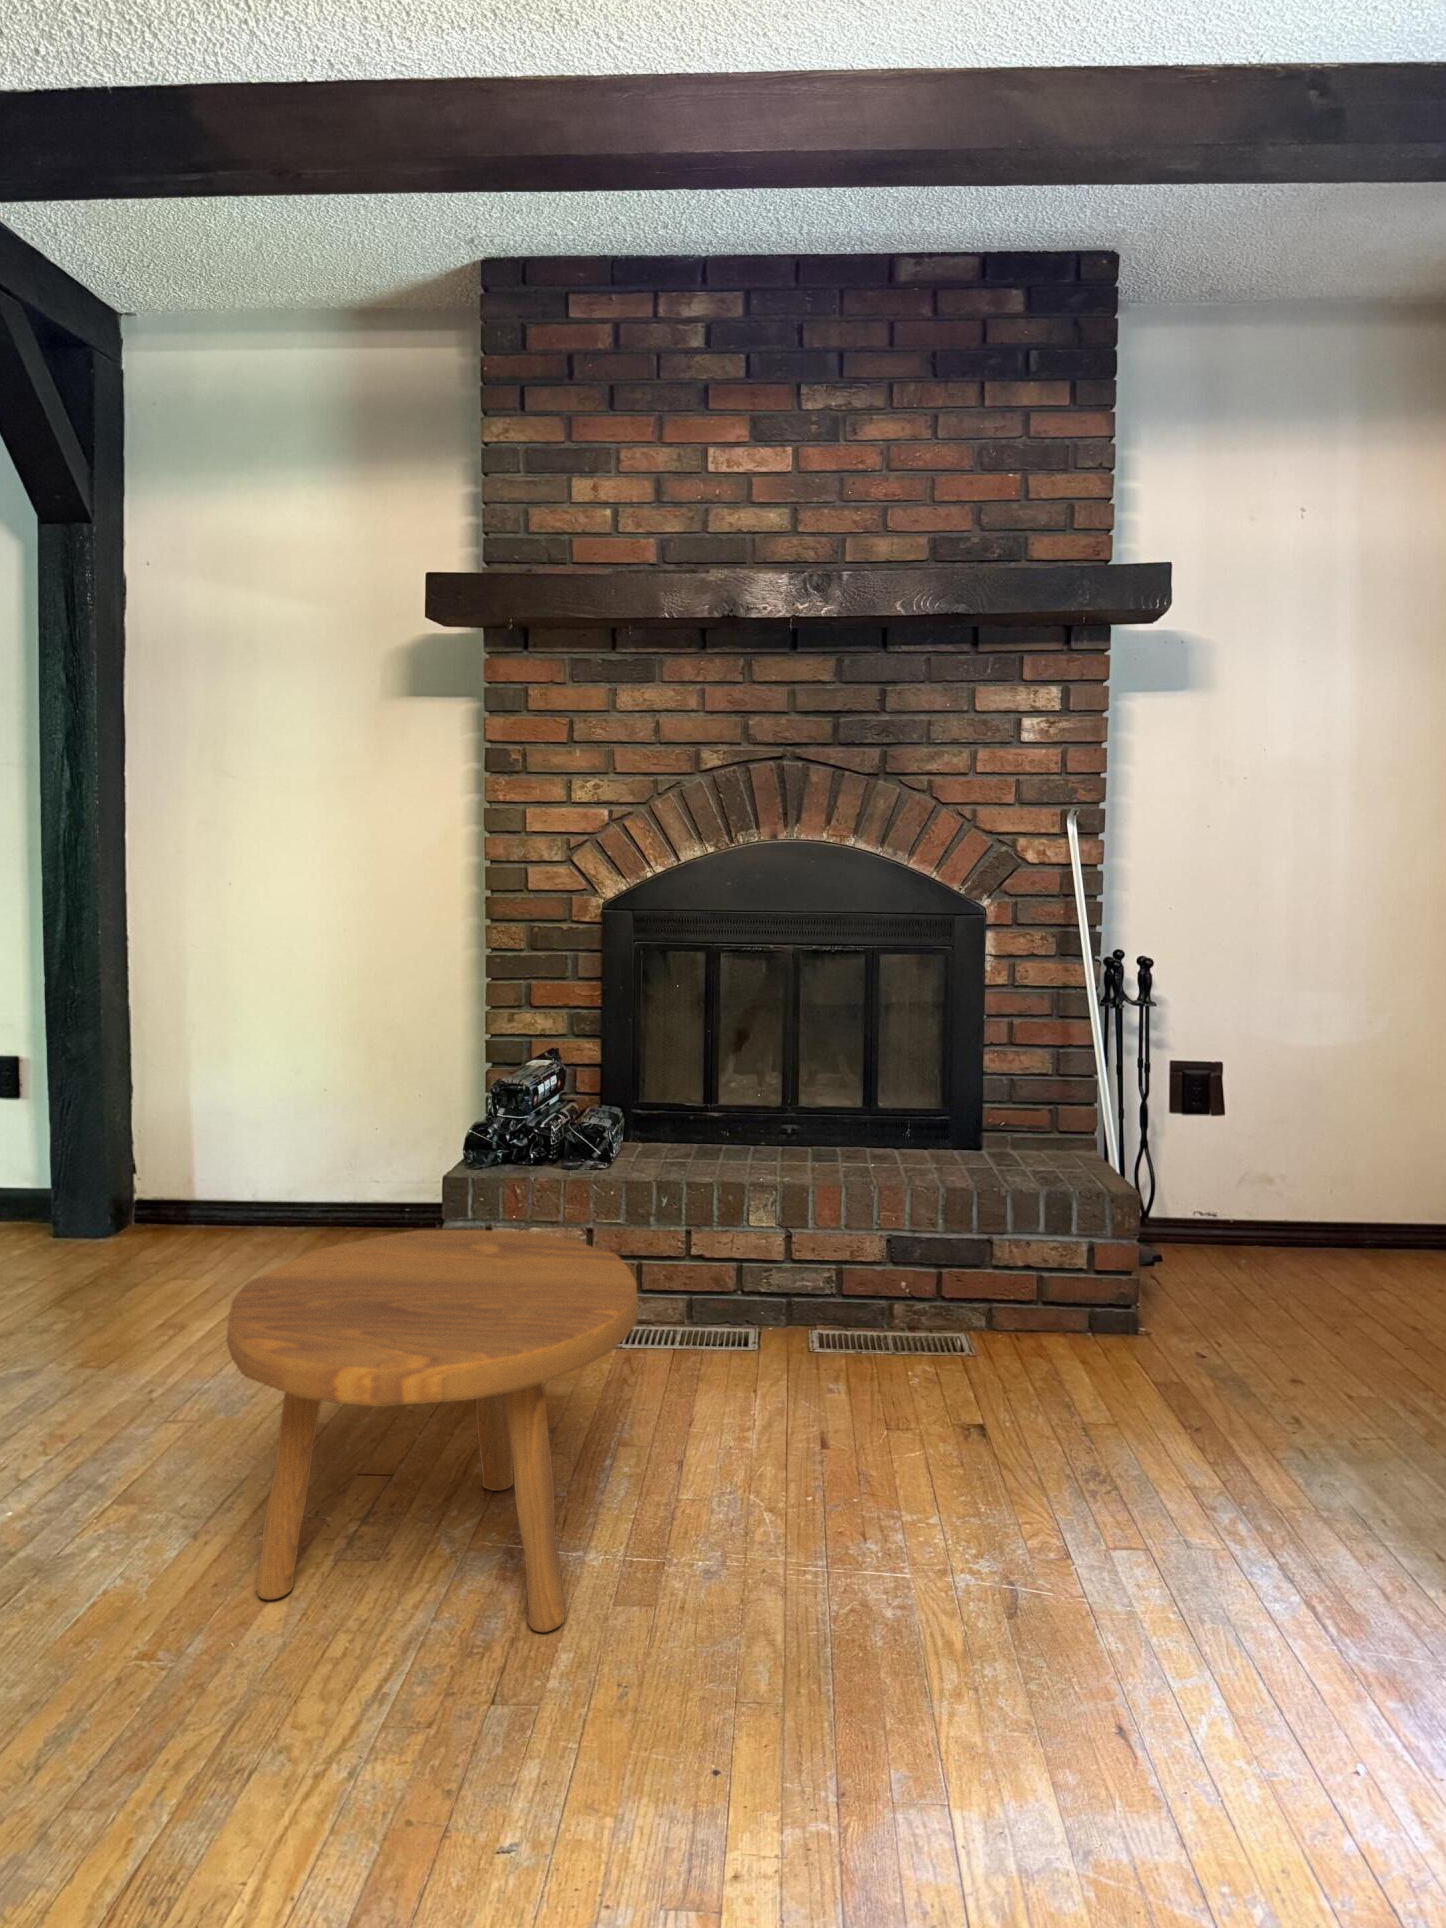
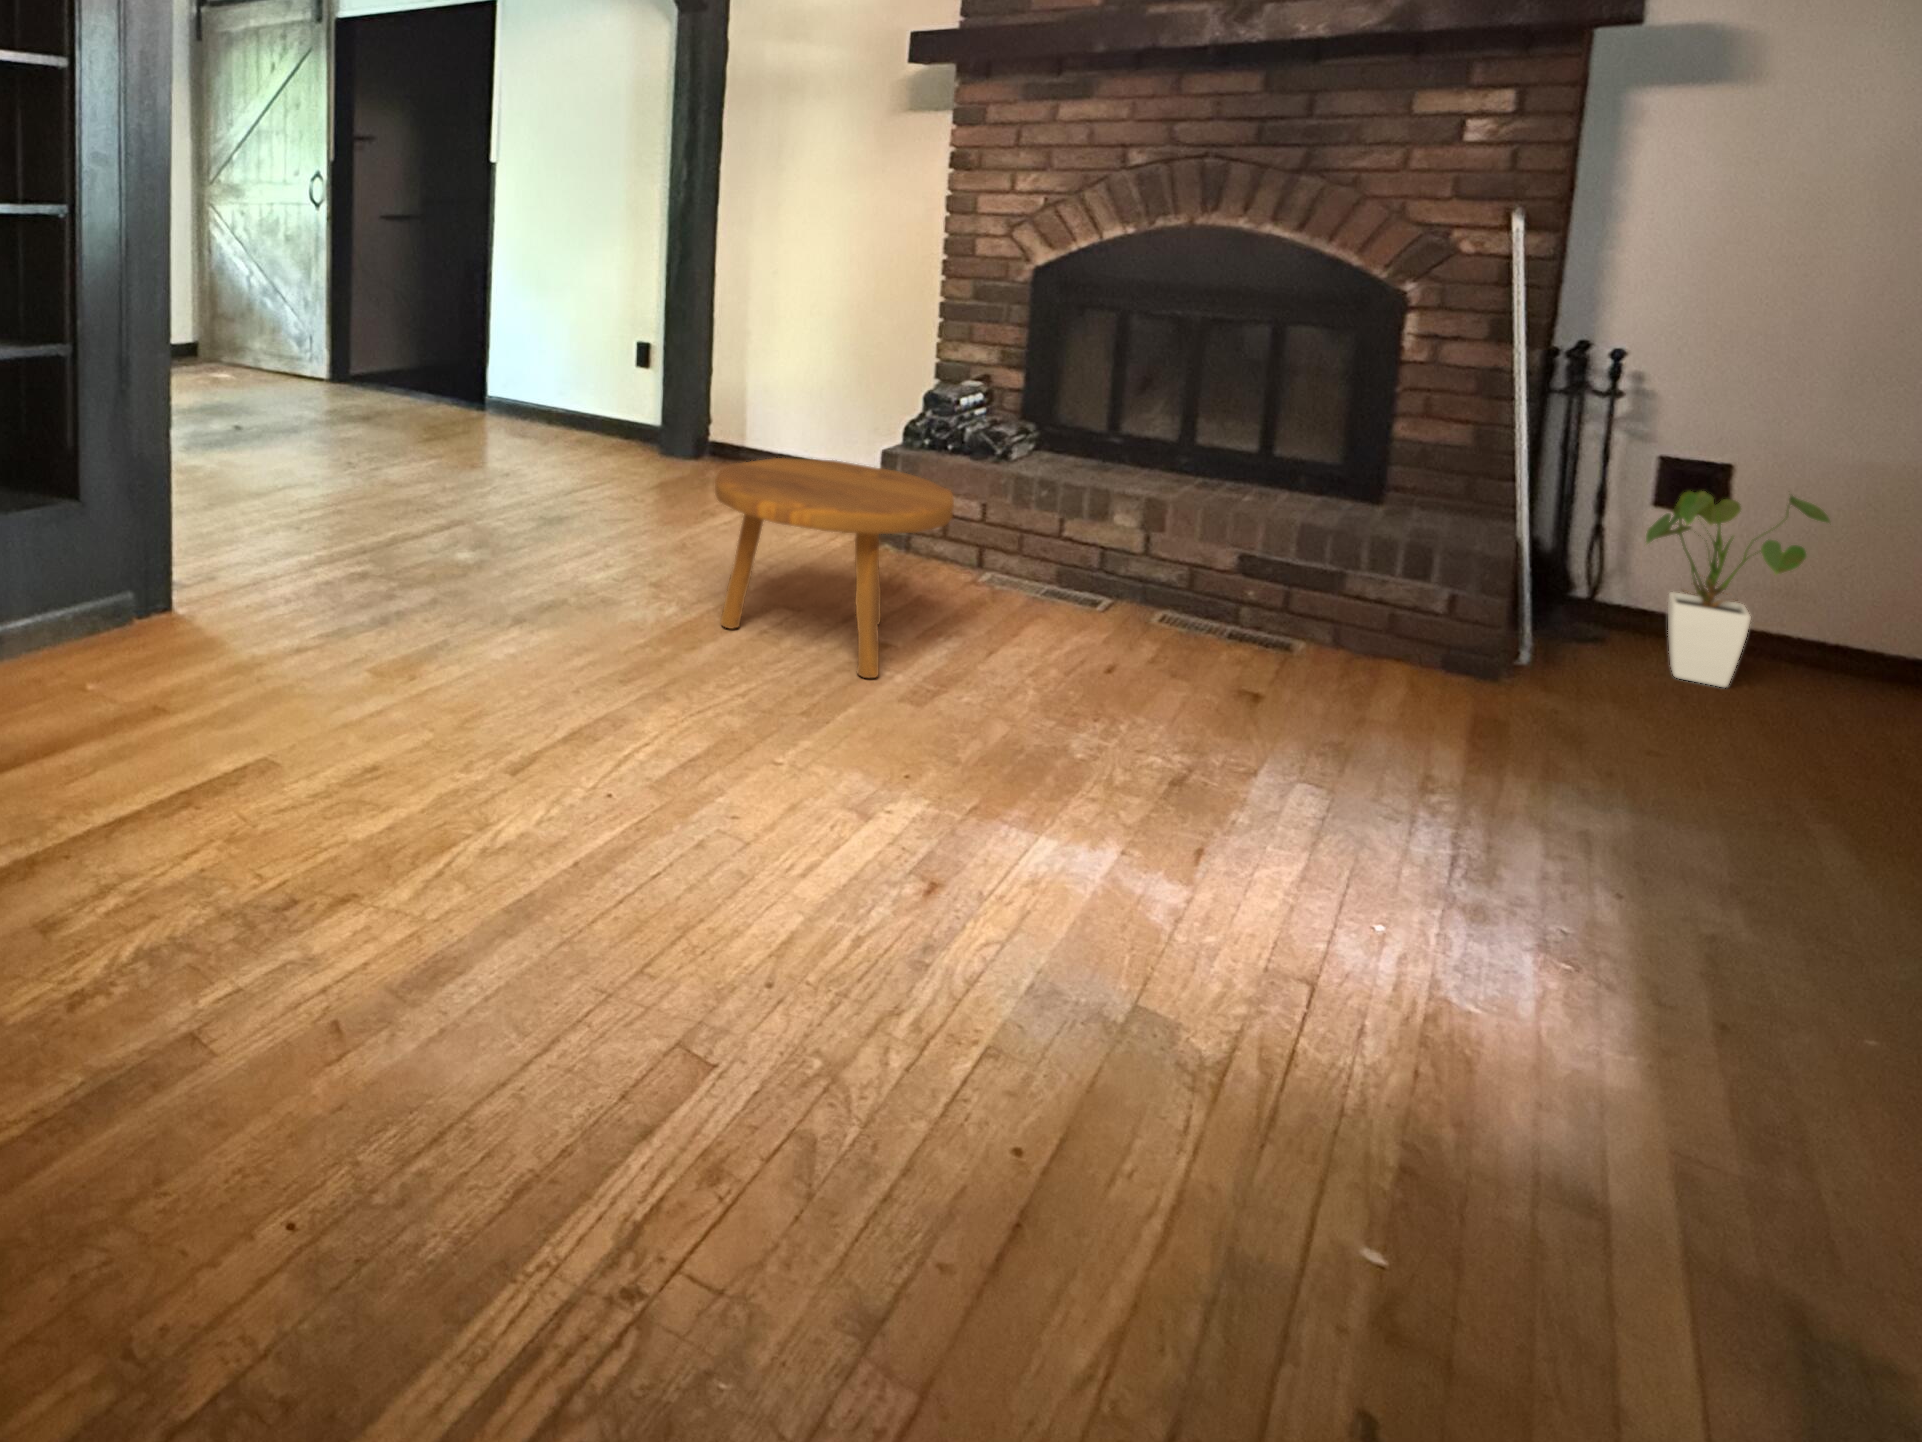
house plant: none [1180,1076,1319,1279] -> present [1646,491,1830,687]

